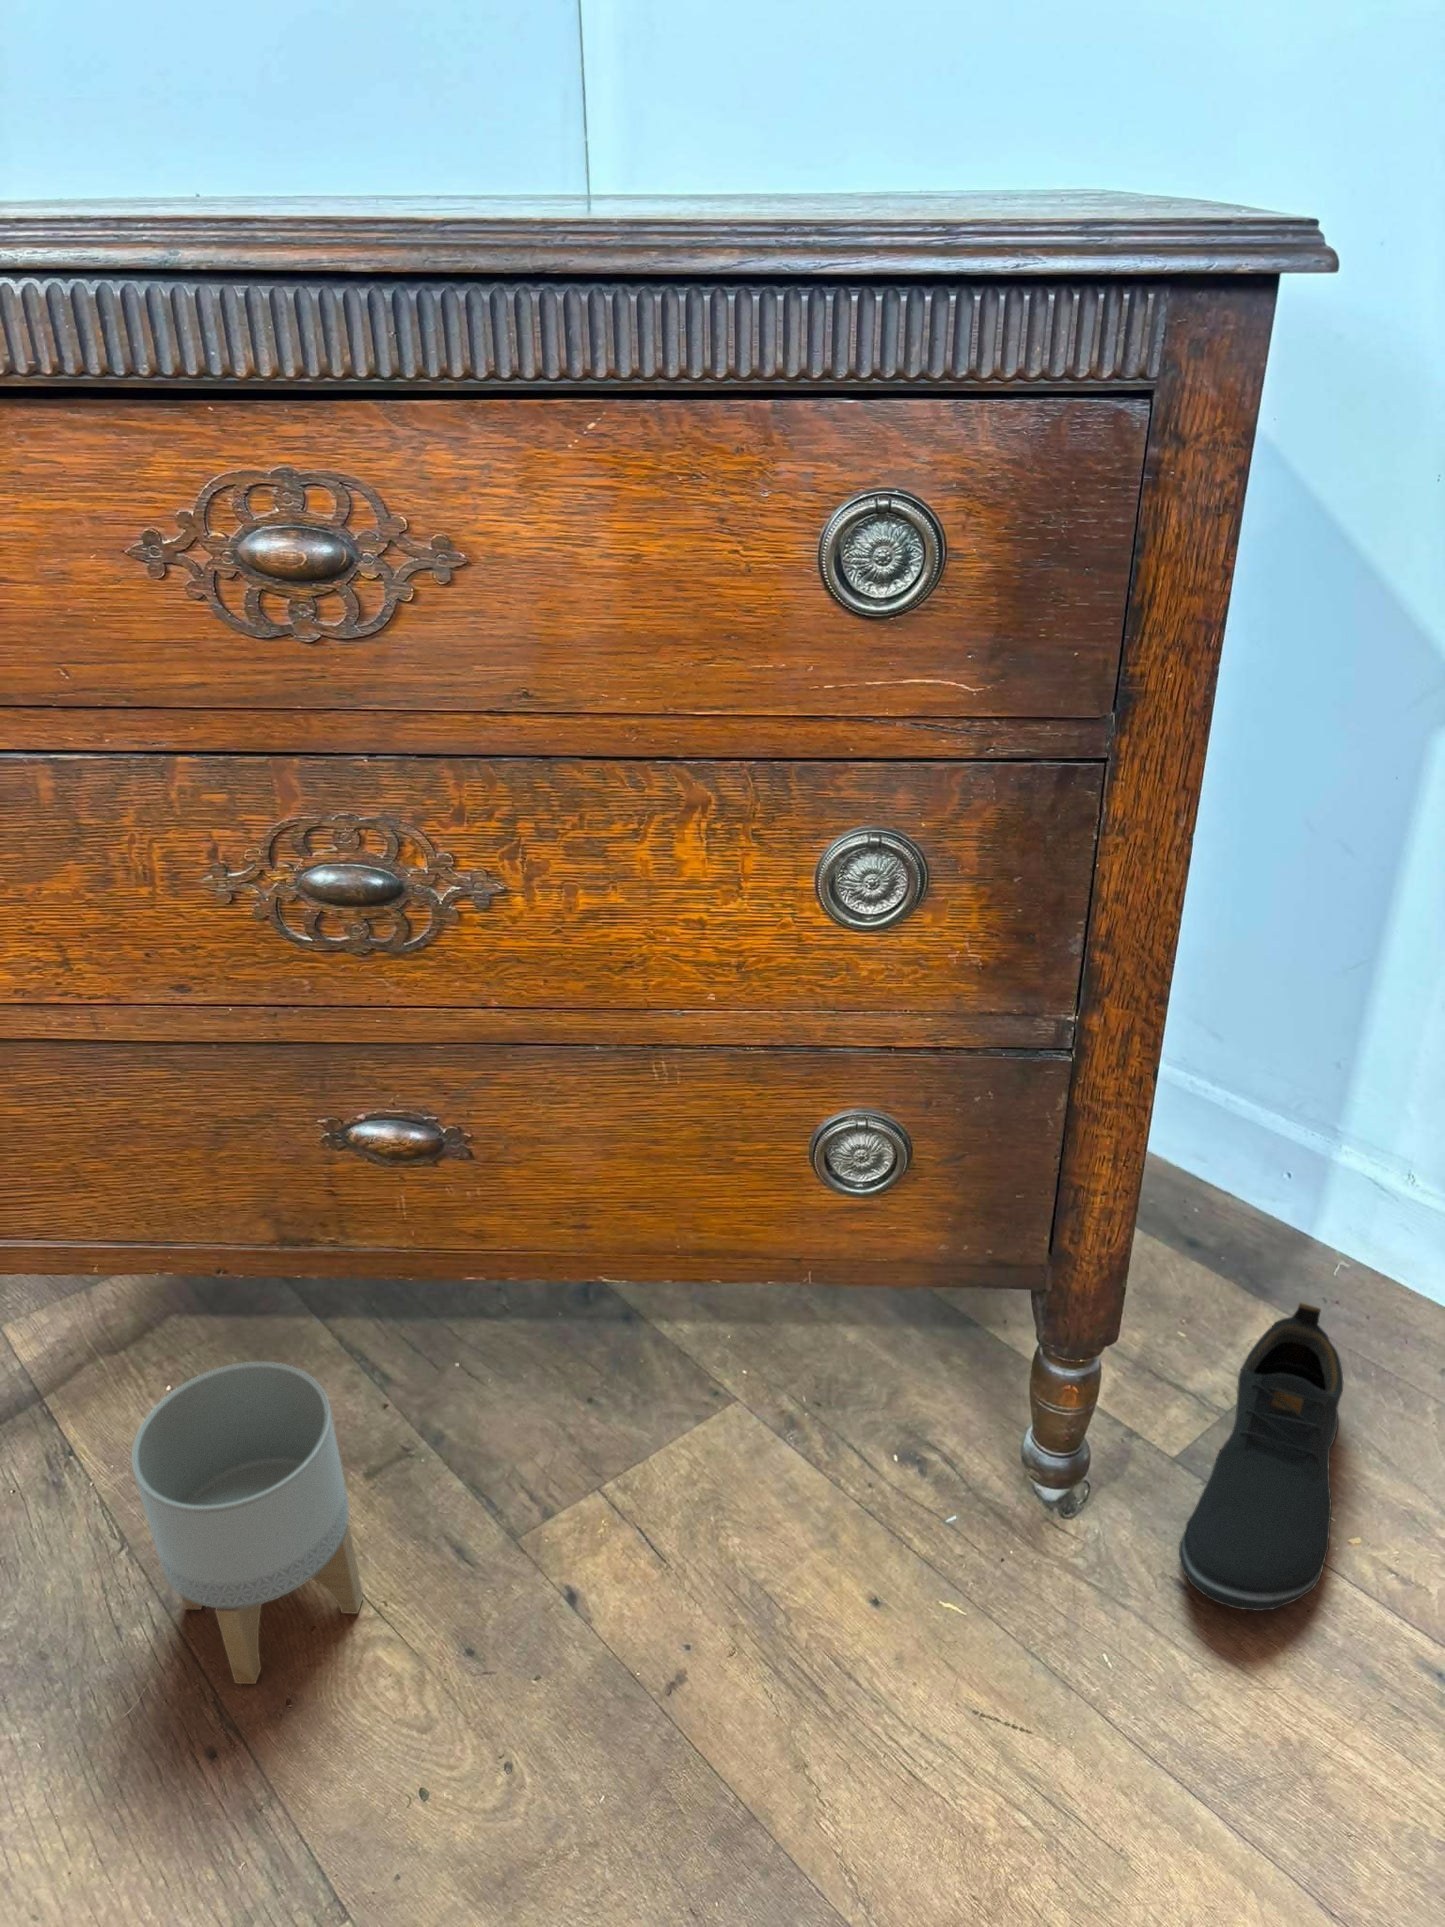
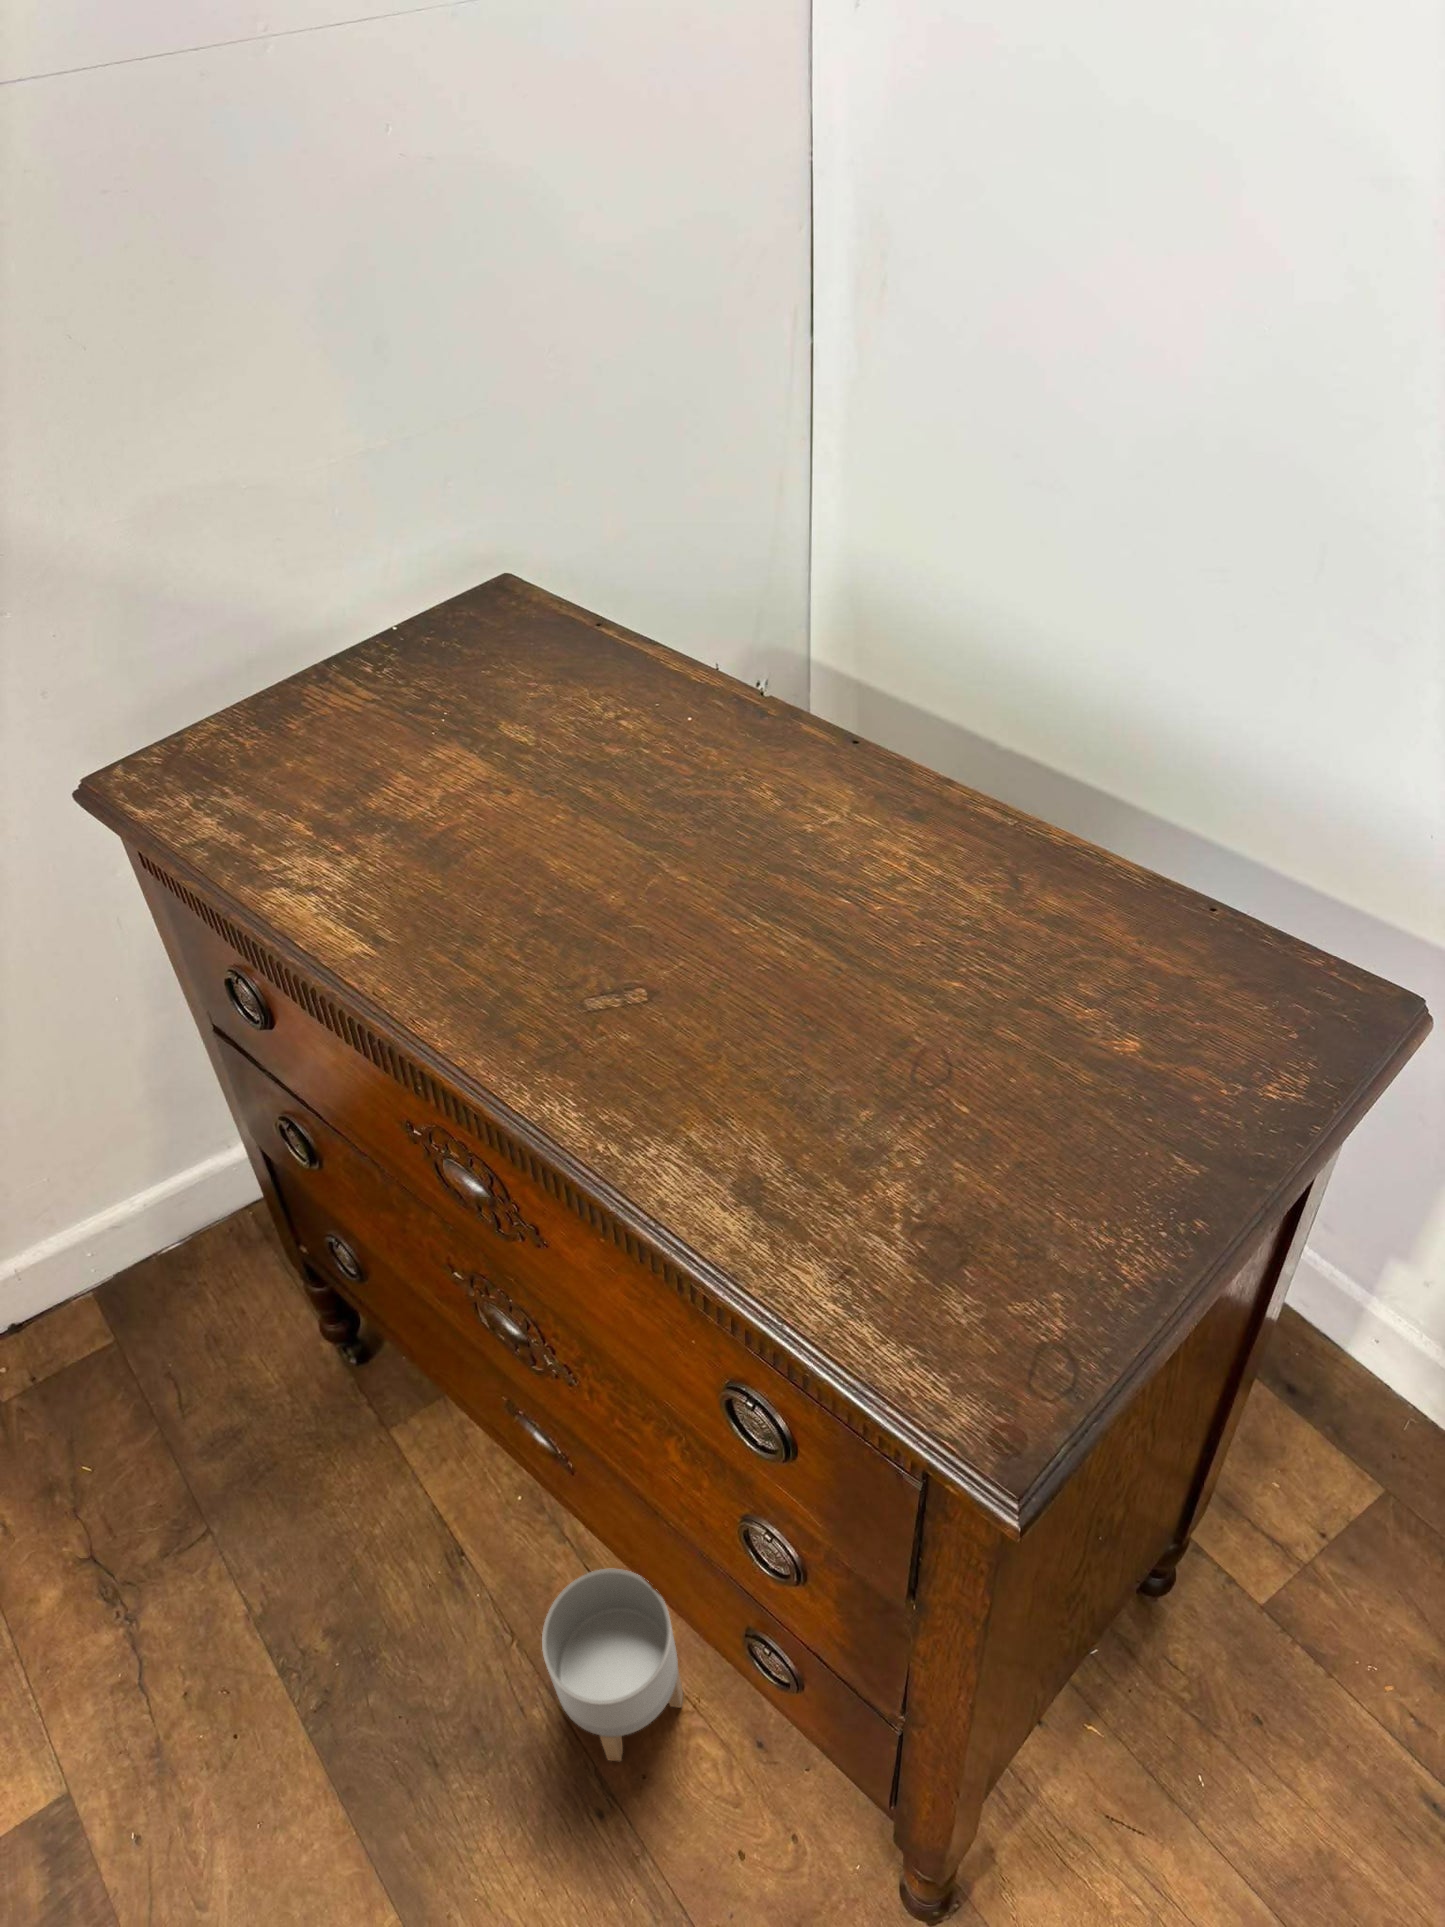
shoe: present [1179,1303,1343,1611] -> none [1258,1503,1396,1760]

